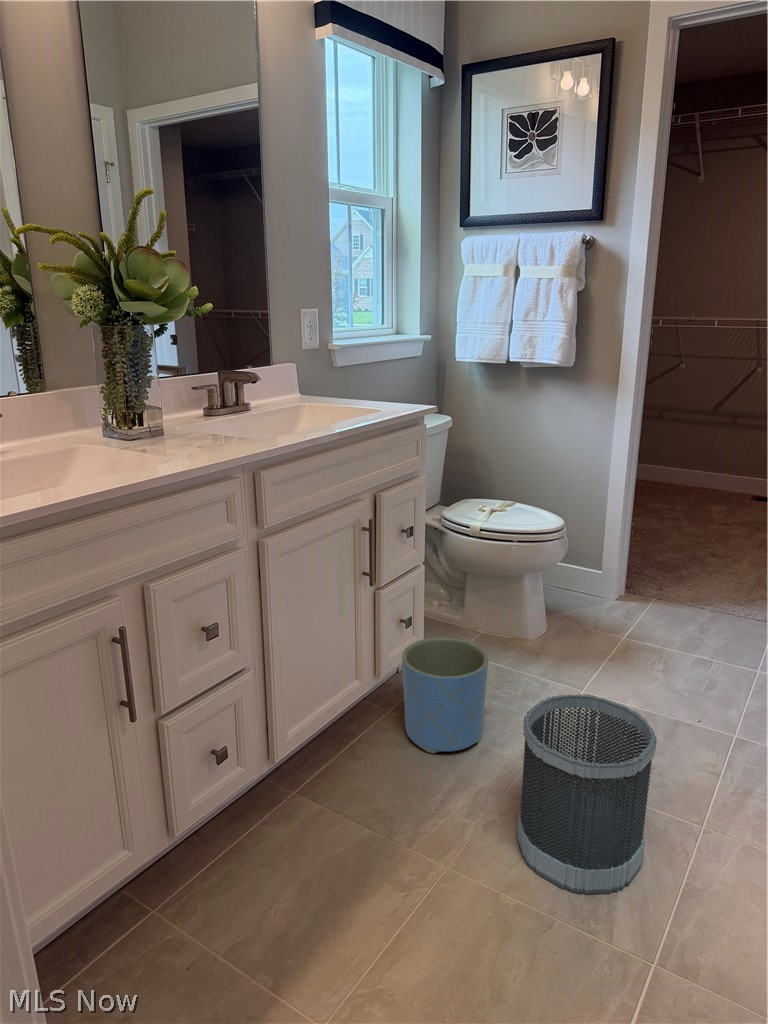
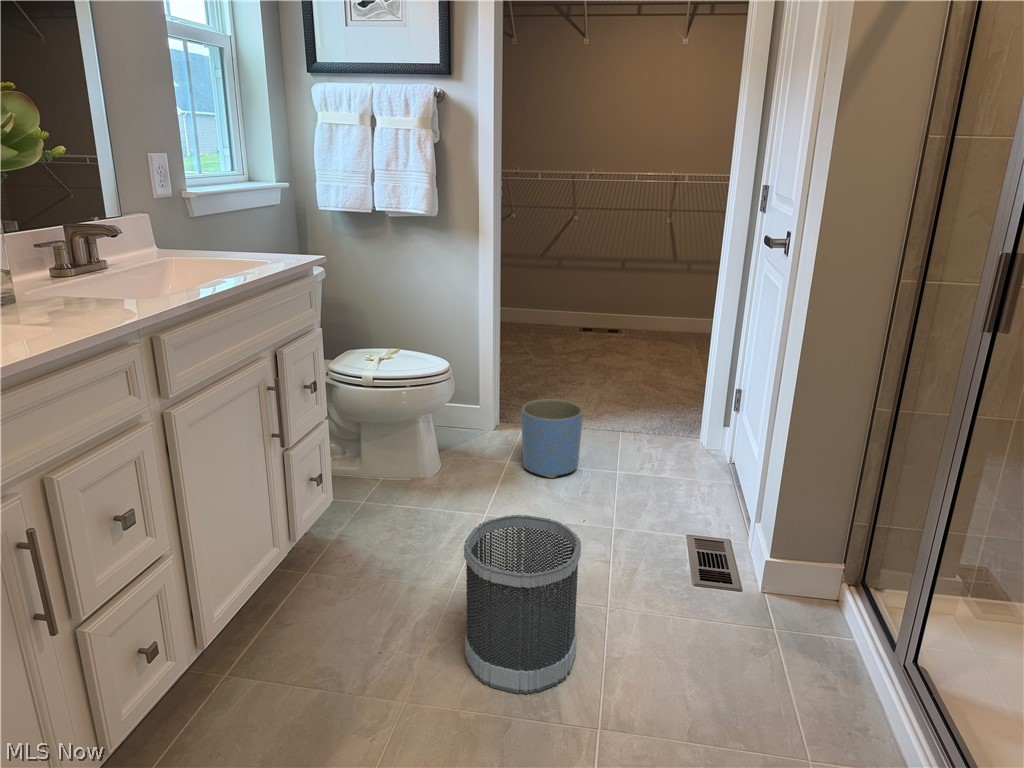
planter: present [402,637,488,754] -> present [521,399,583,478]

